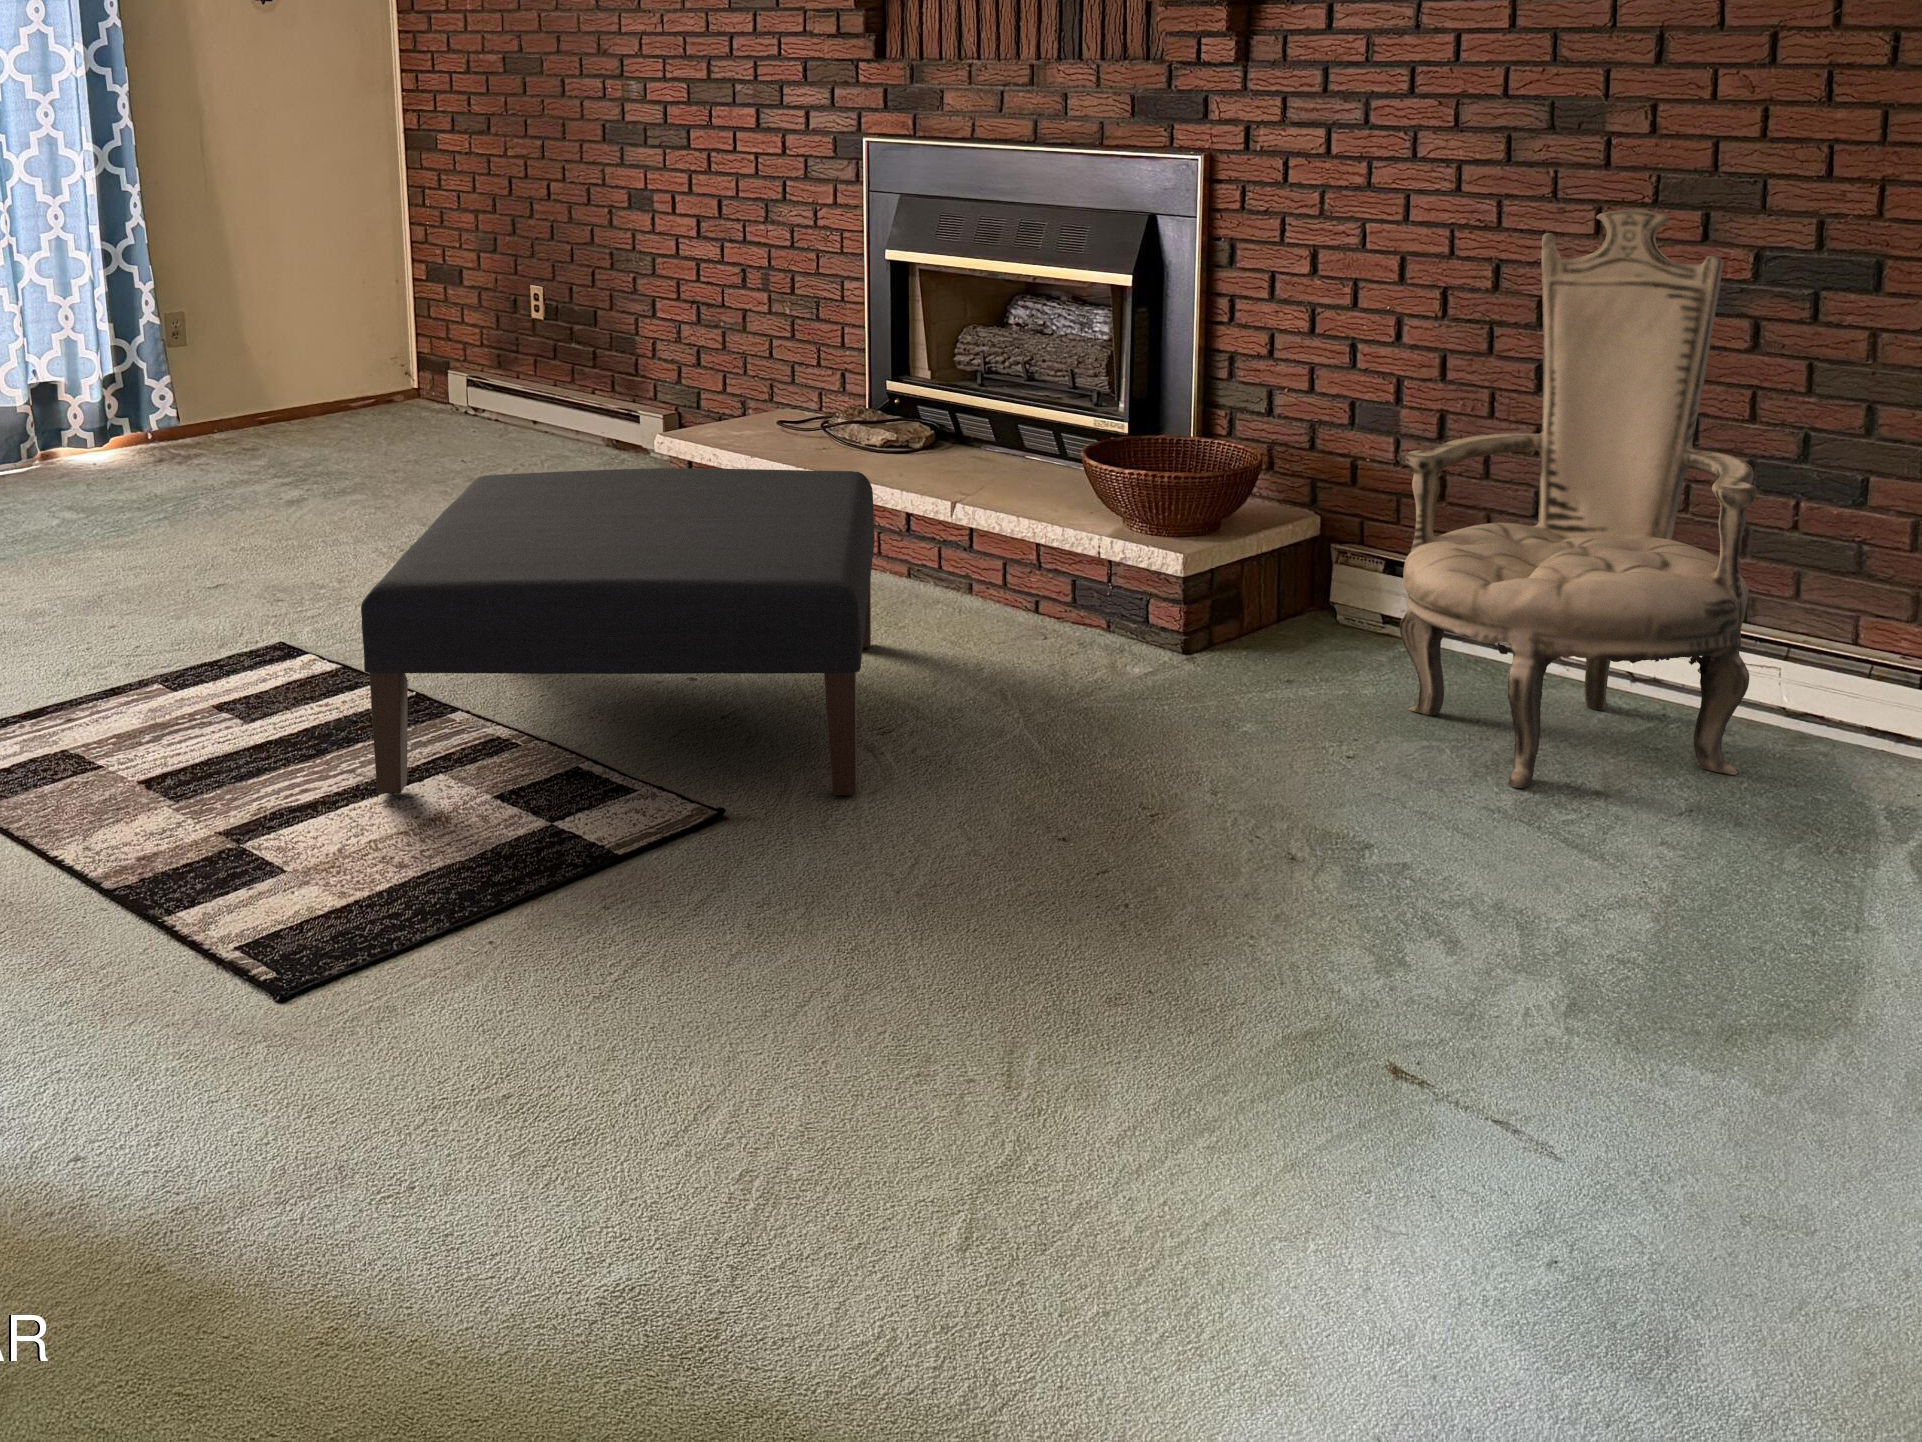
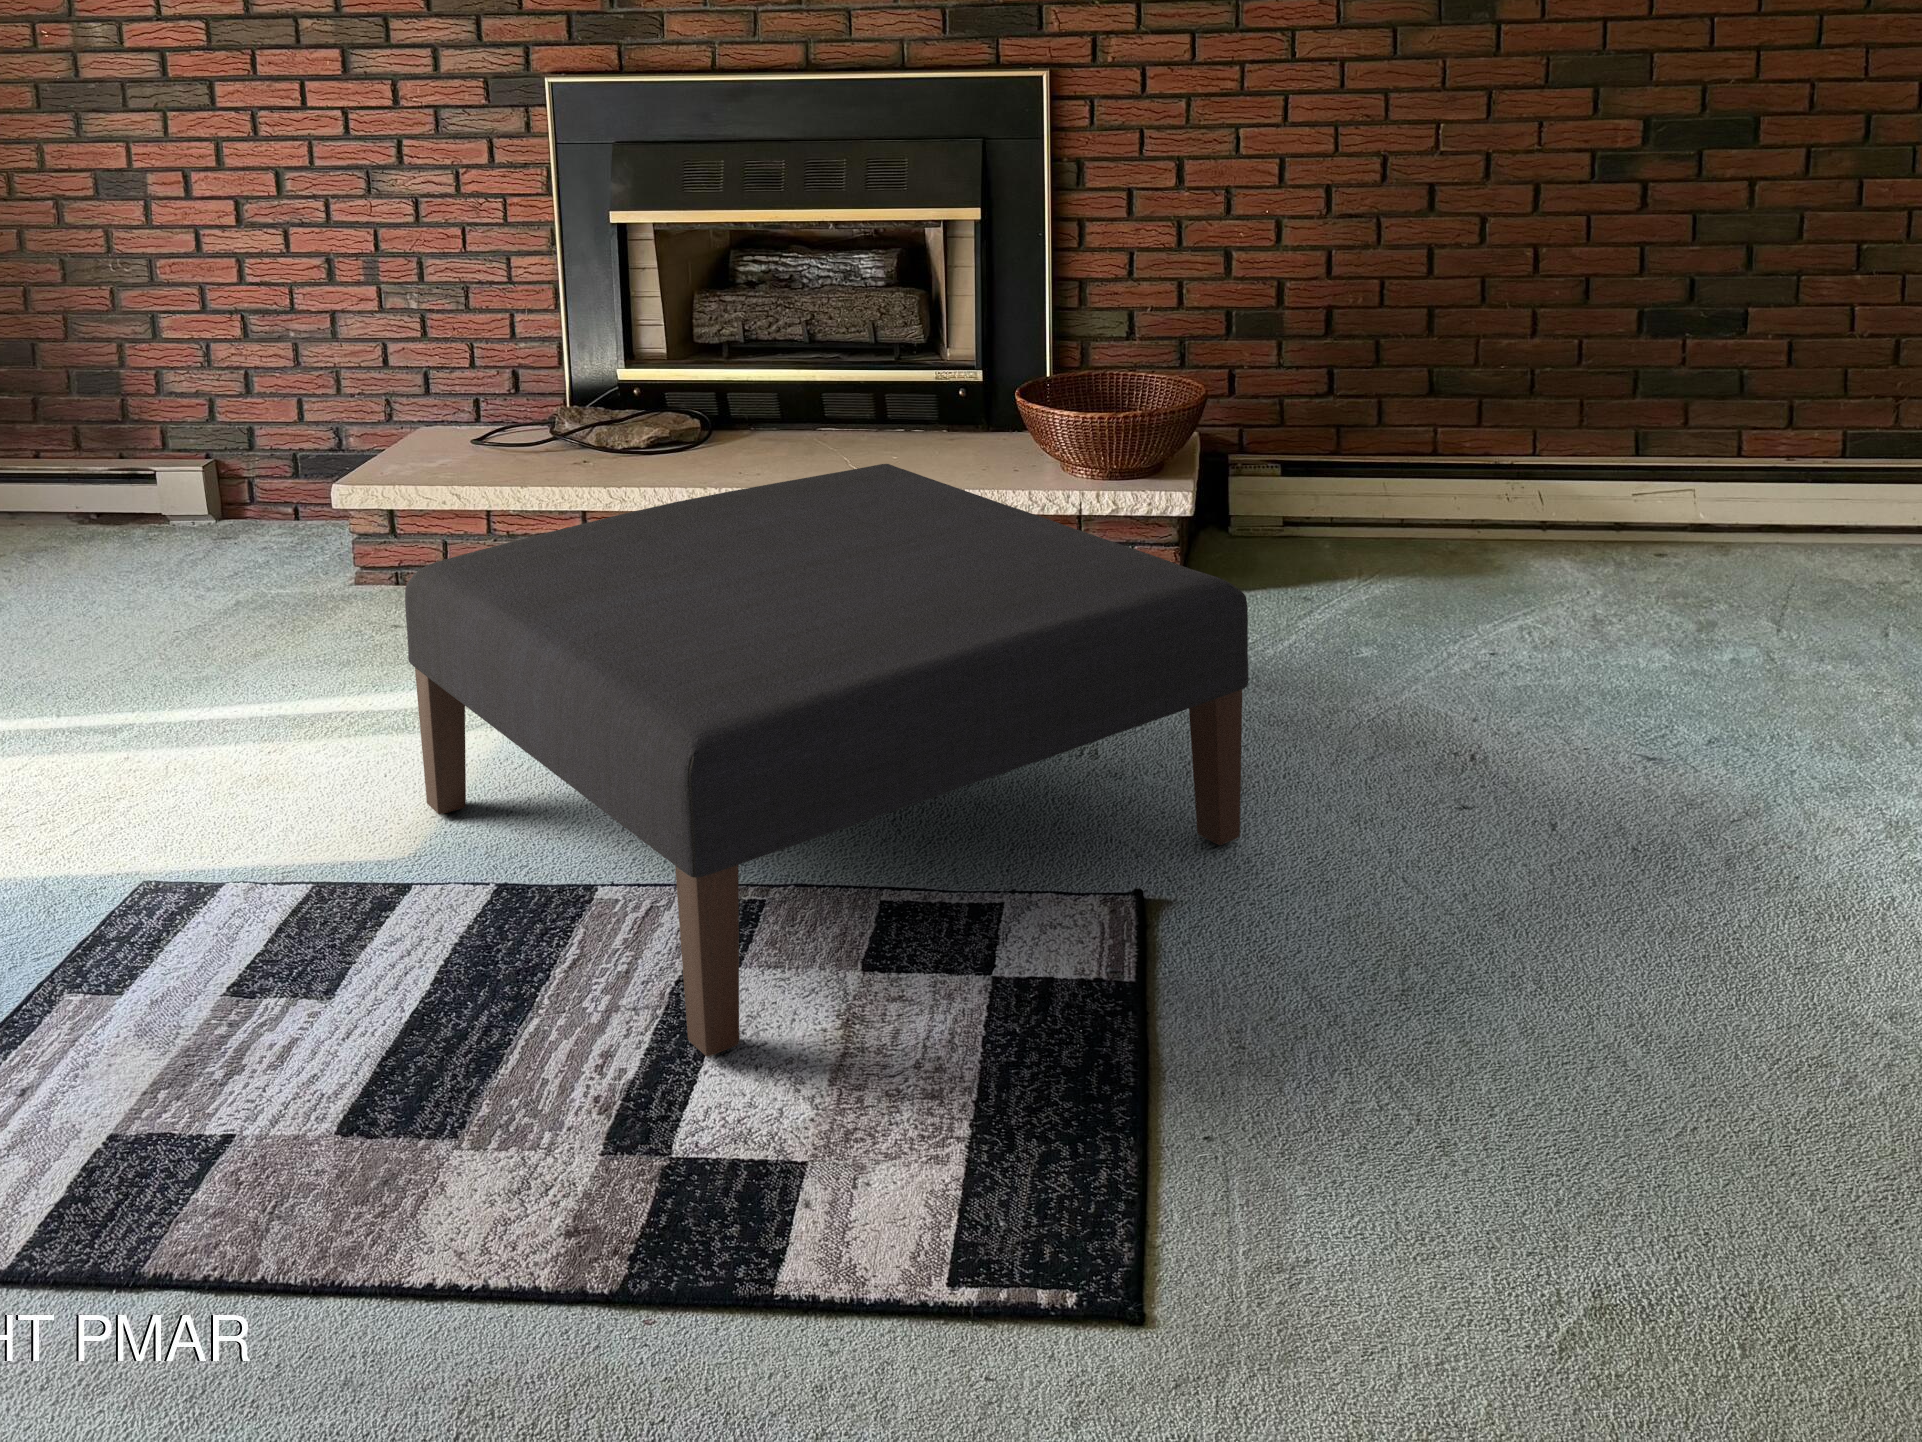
armchair: present [1400,210,1757,788] -> none [1448,91,1770,641]

